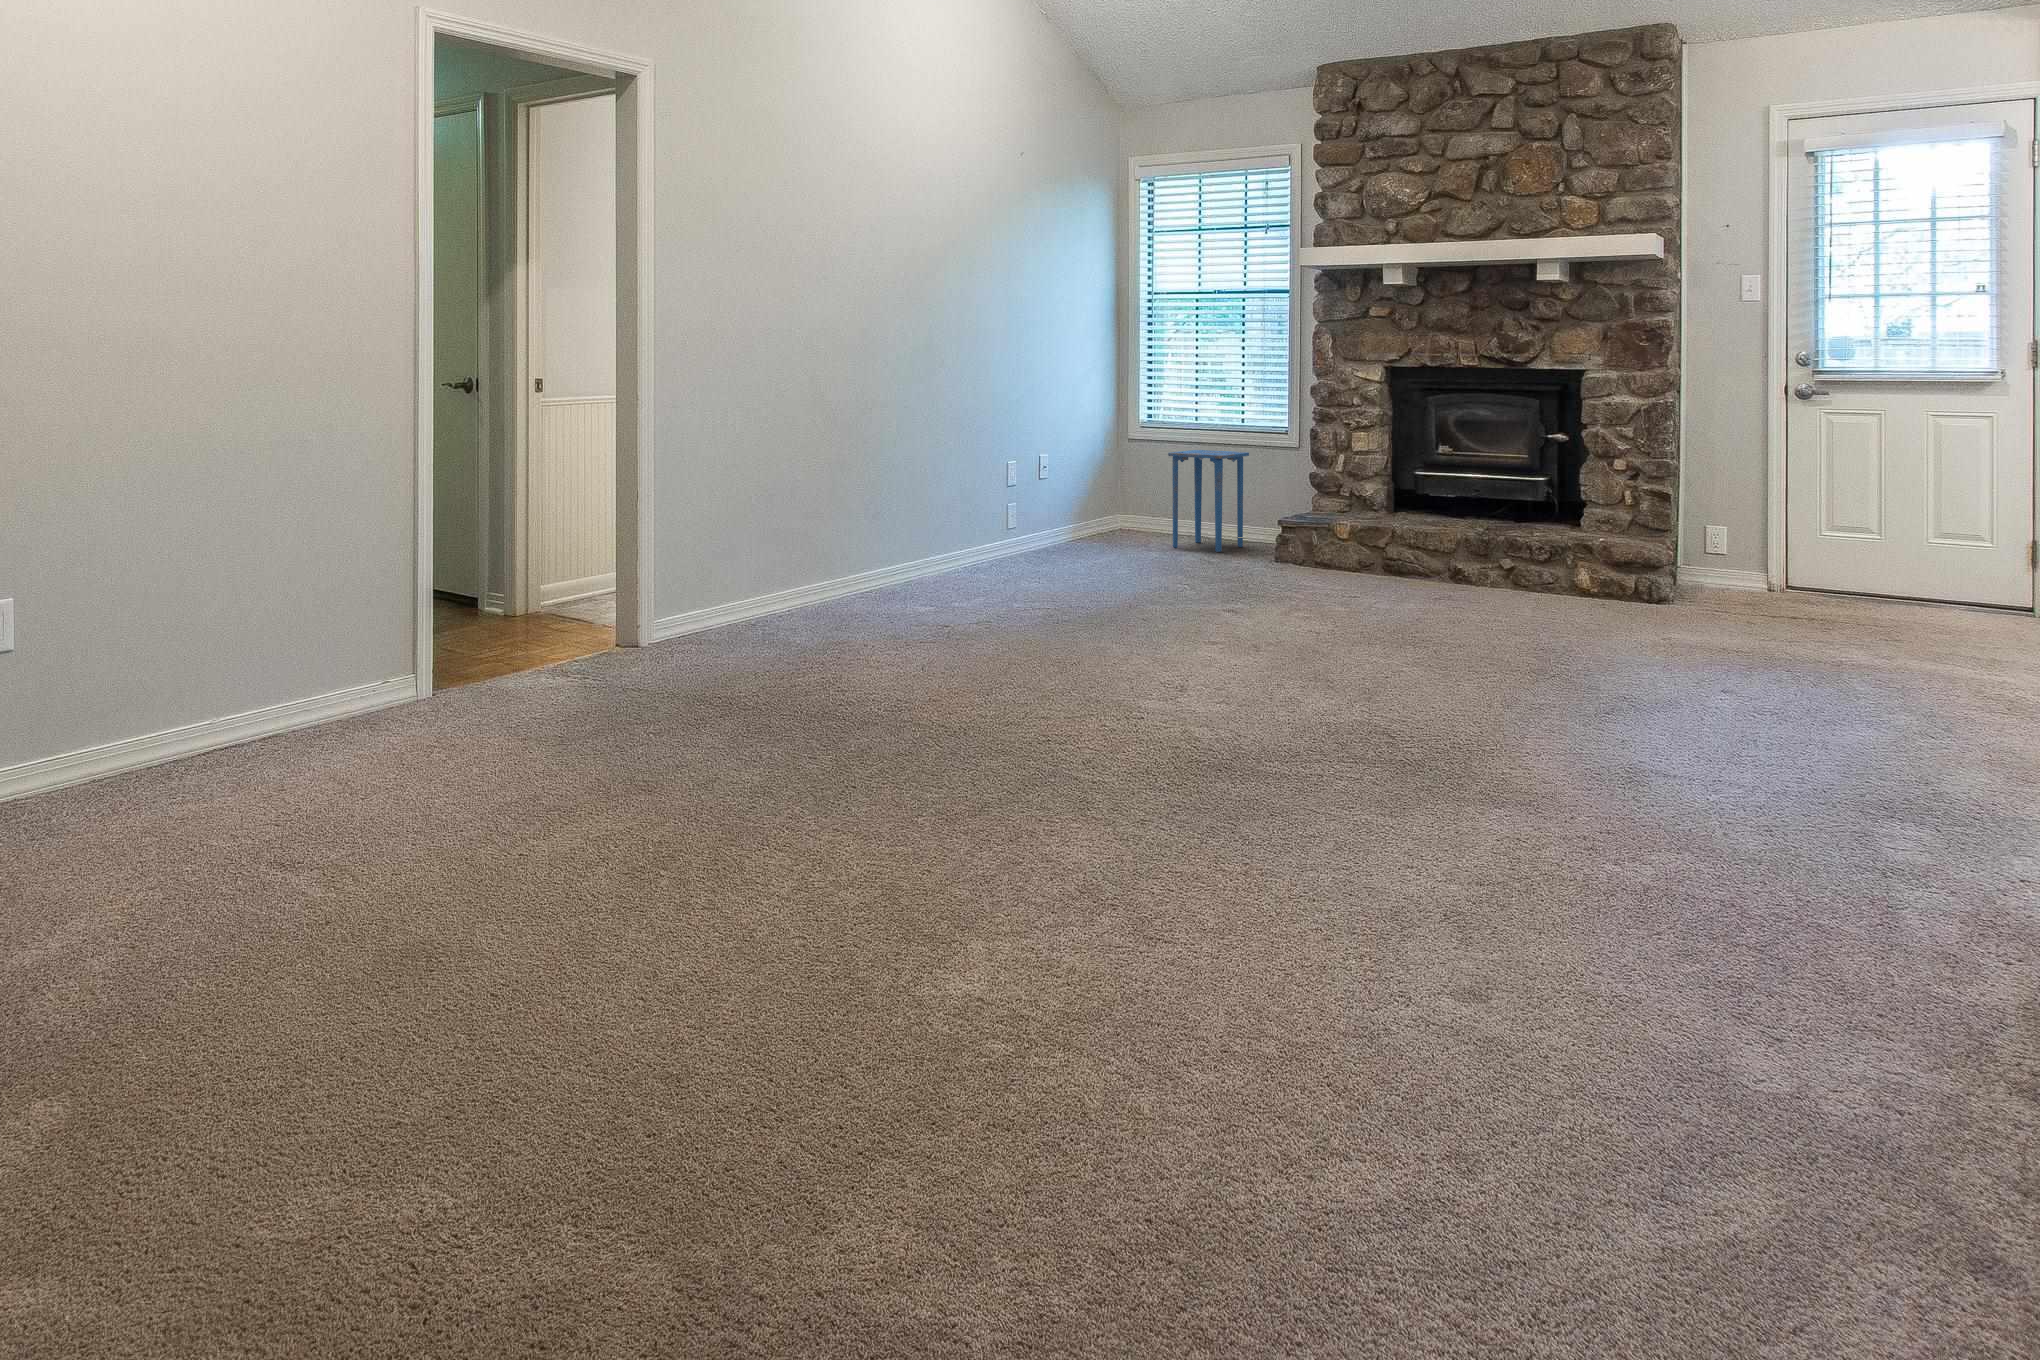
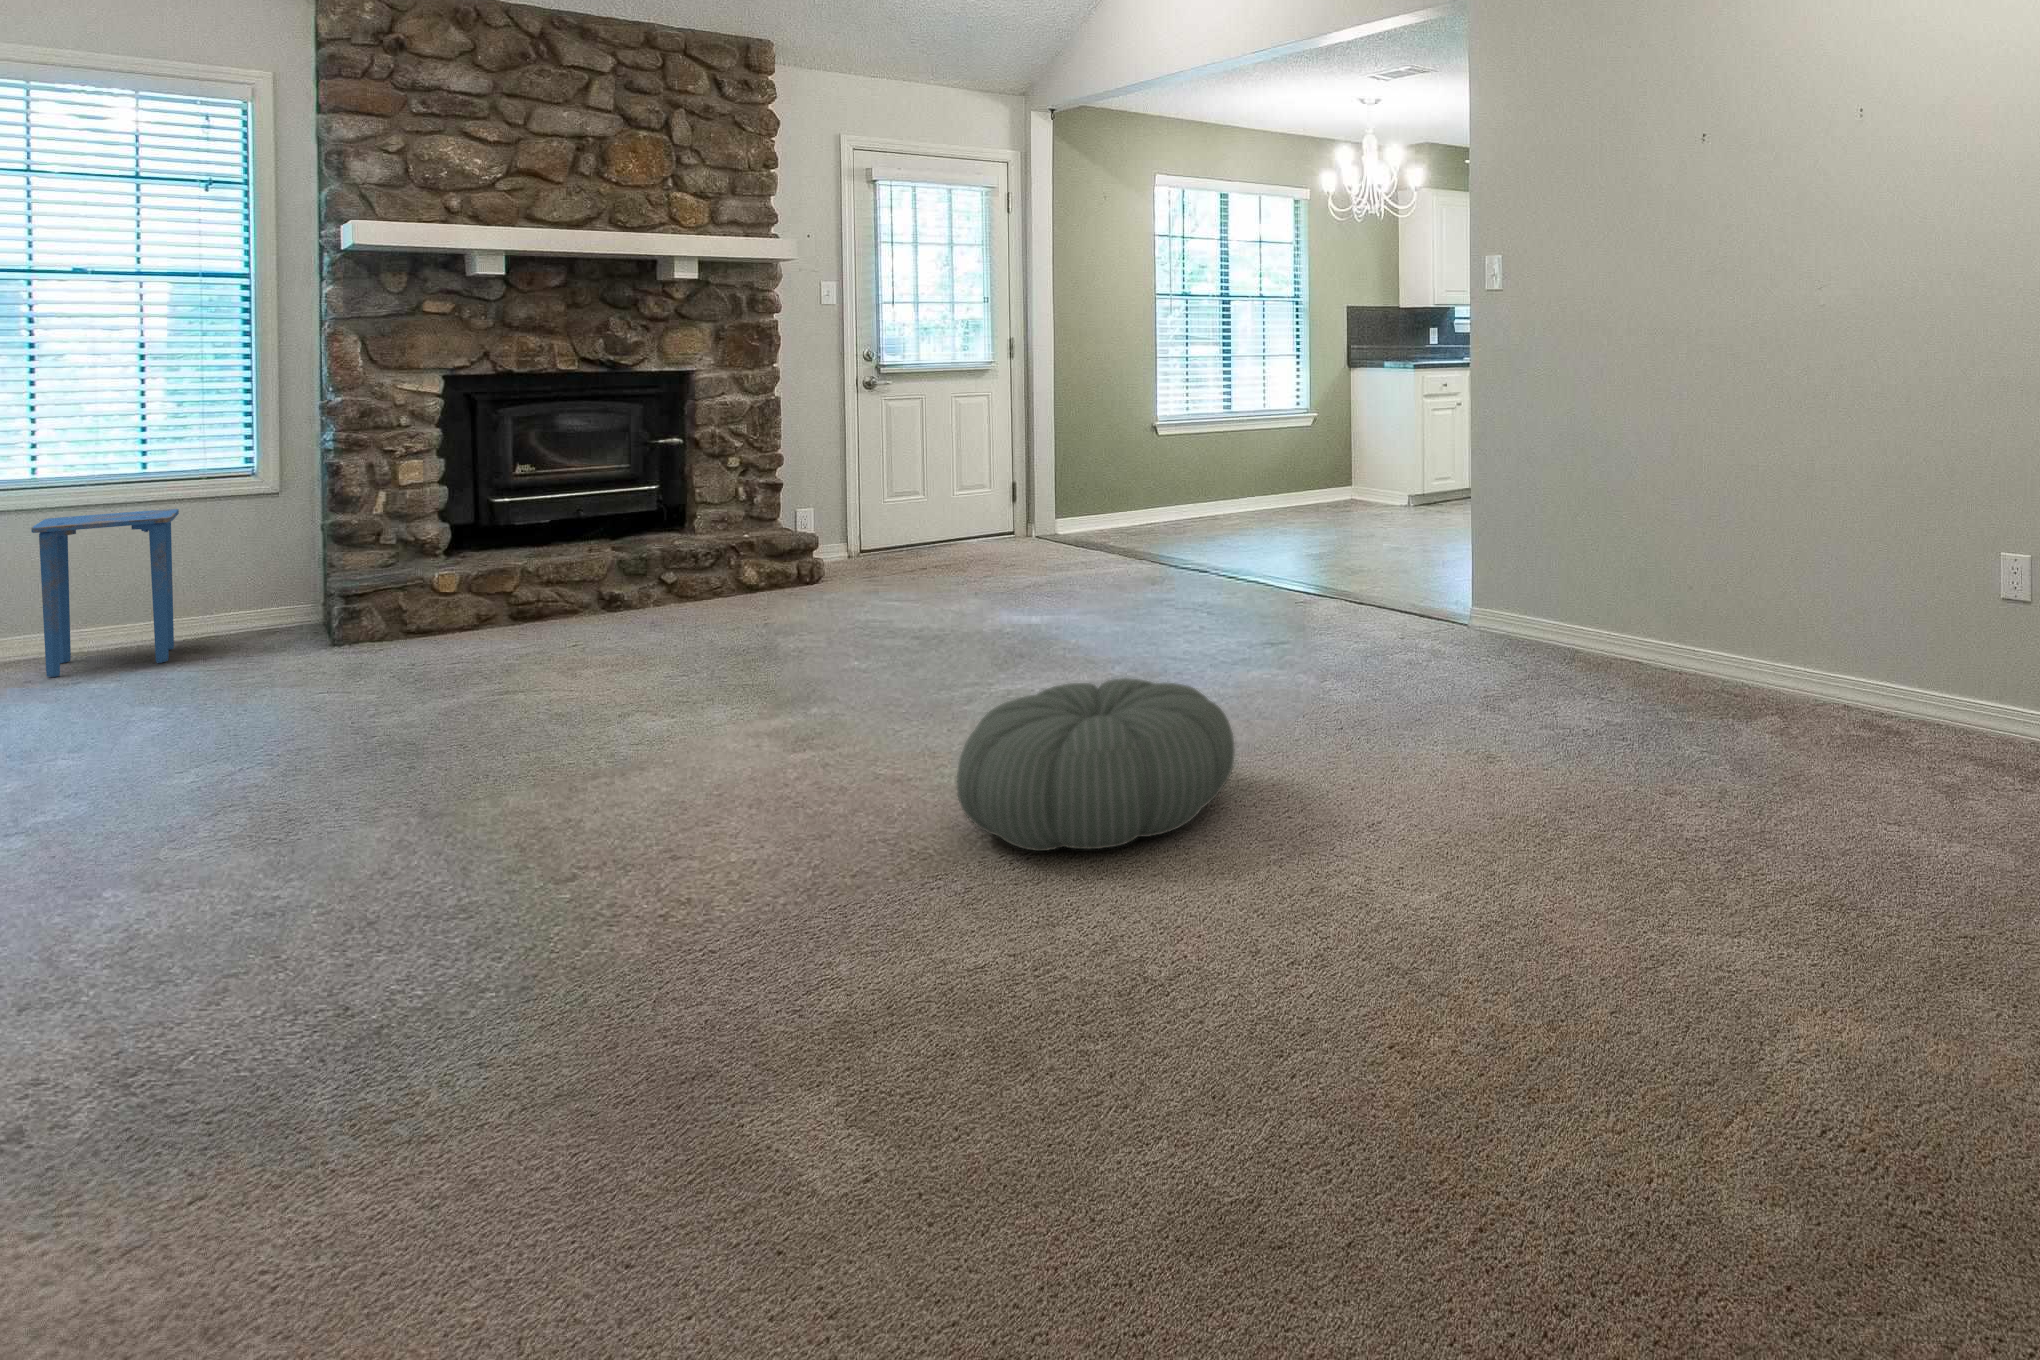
pouf: none [1052,655,1305,805] -> present [957,678,1235,851]

